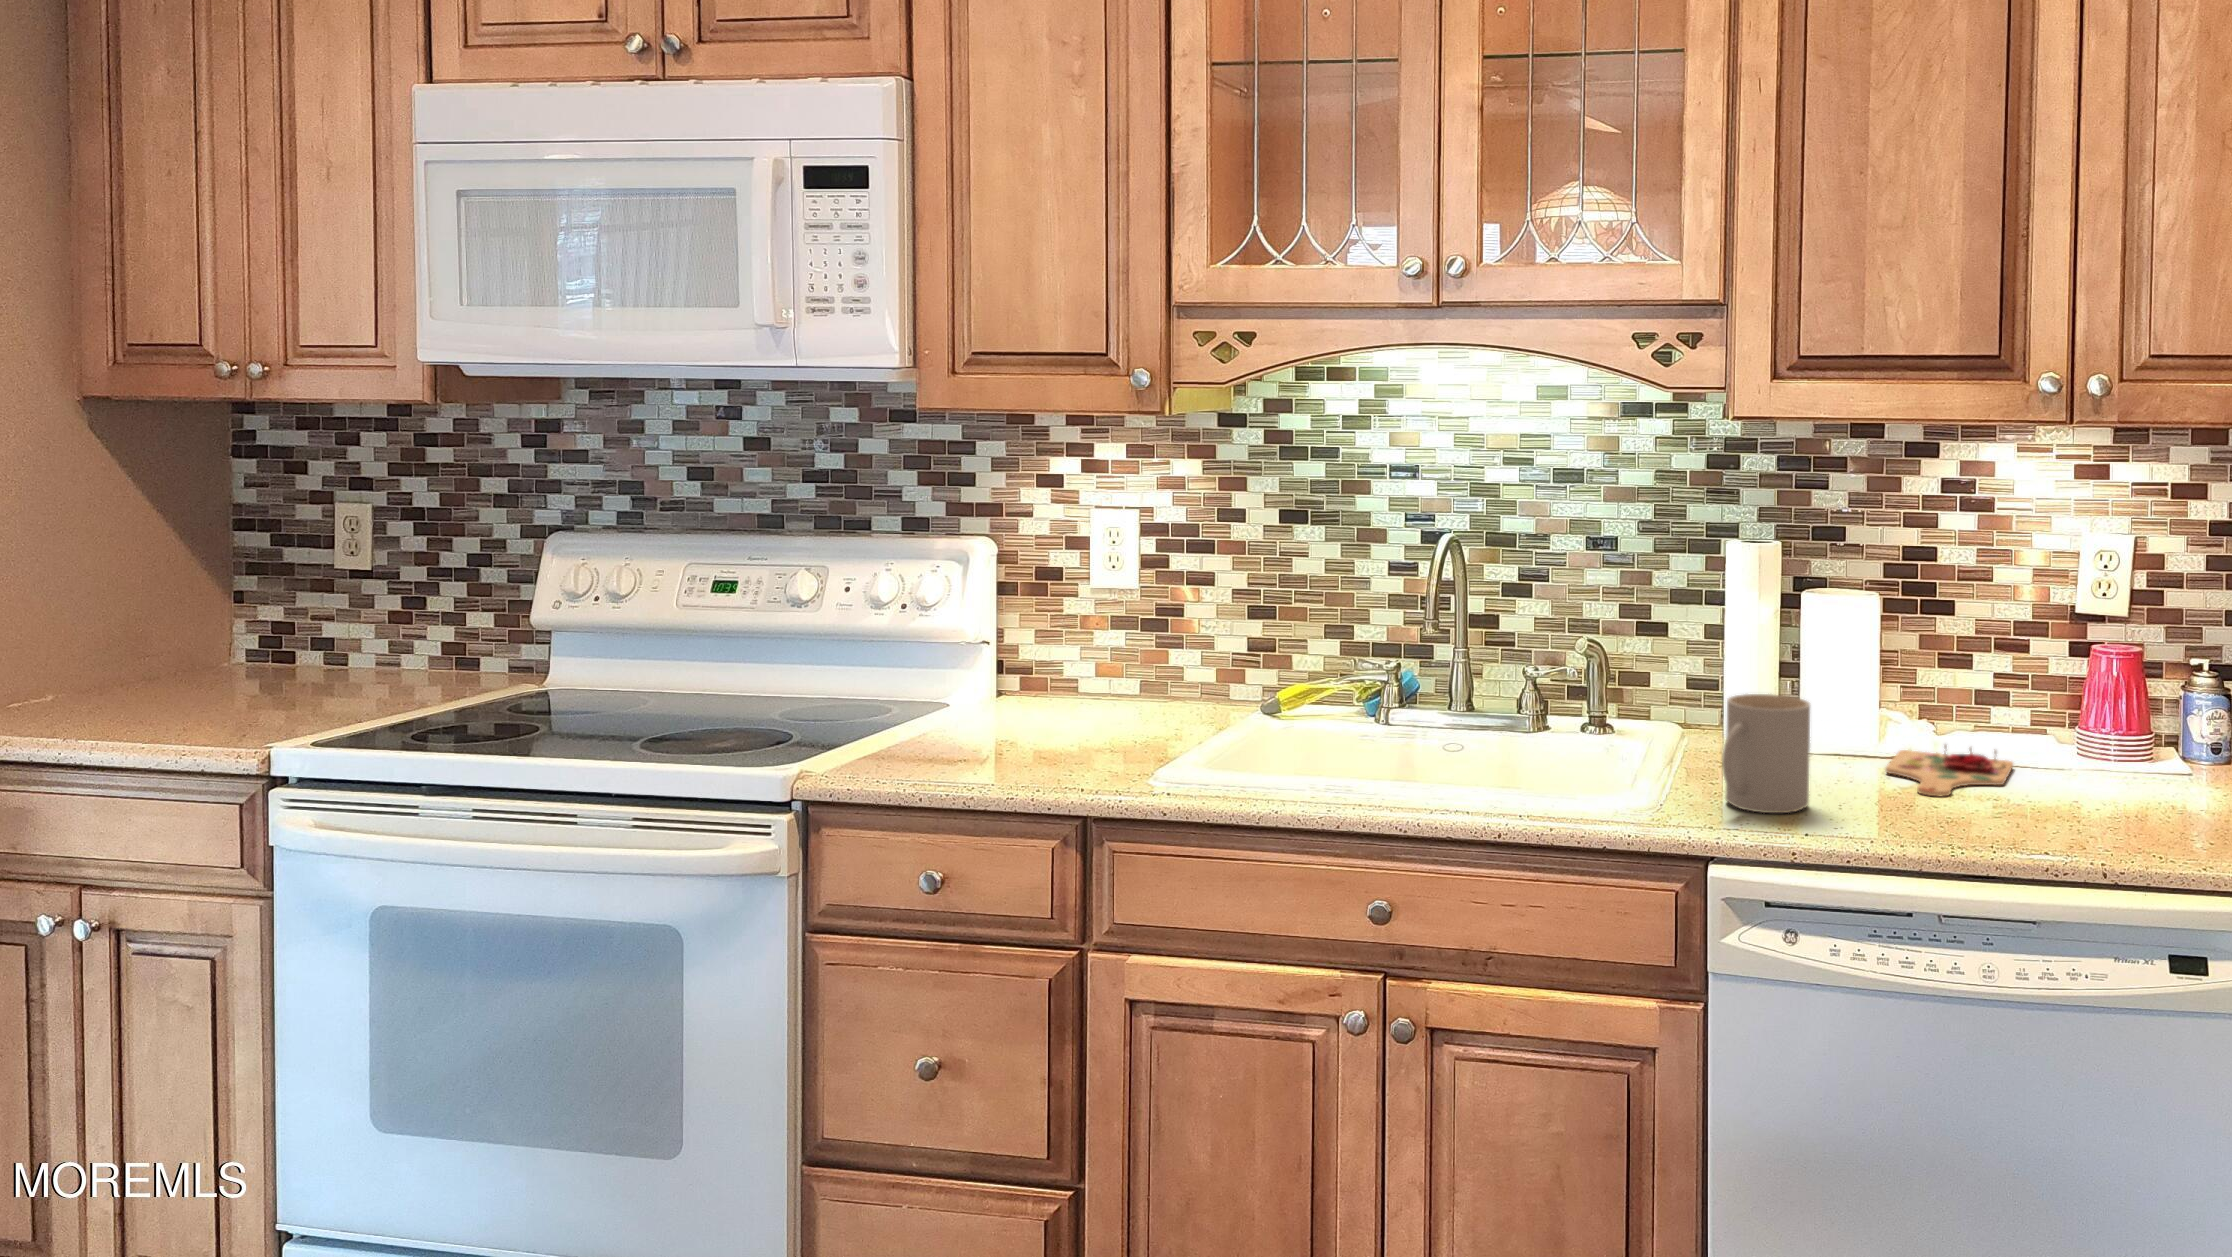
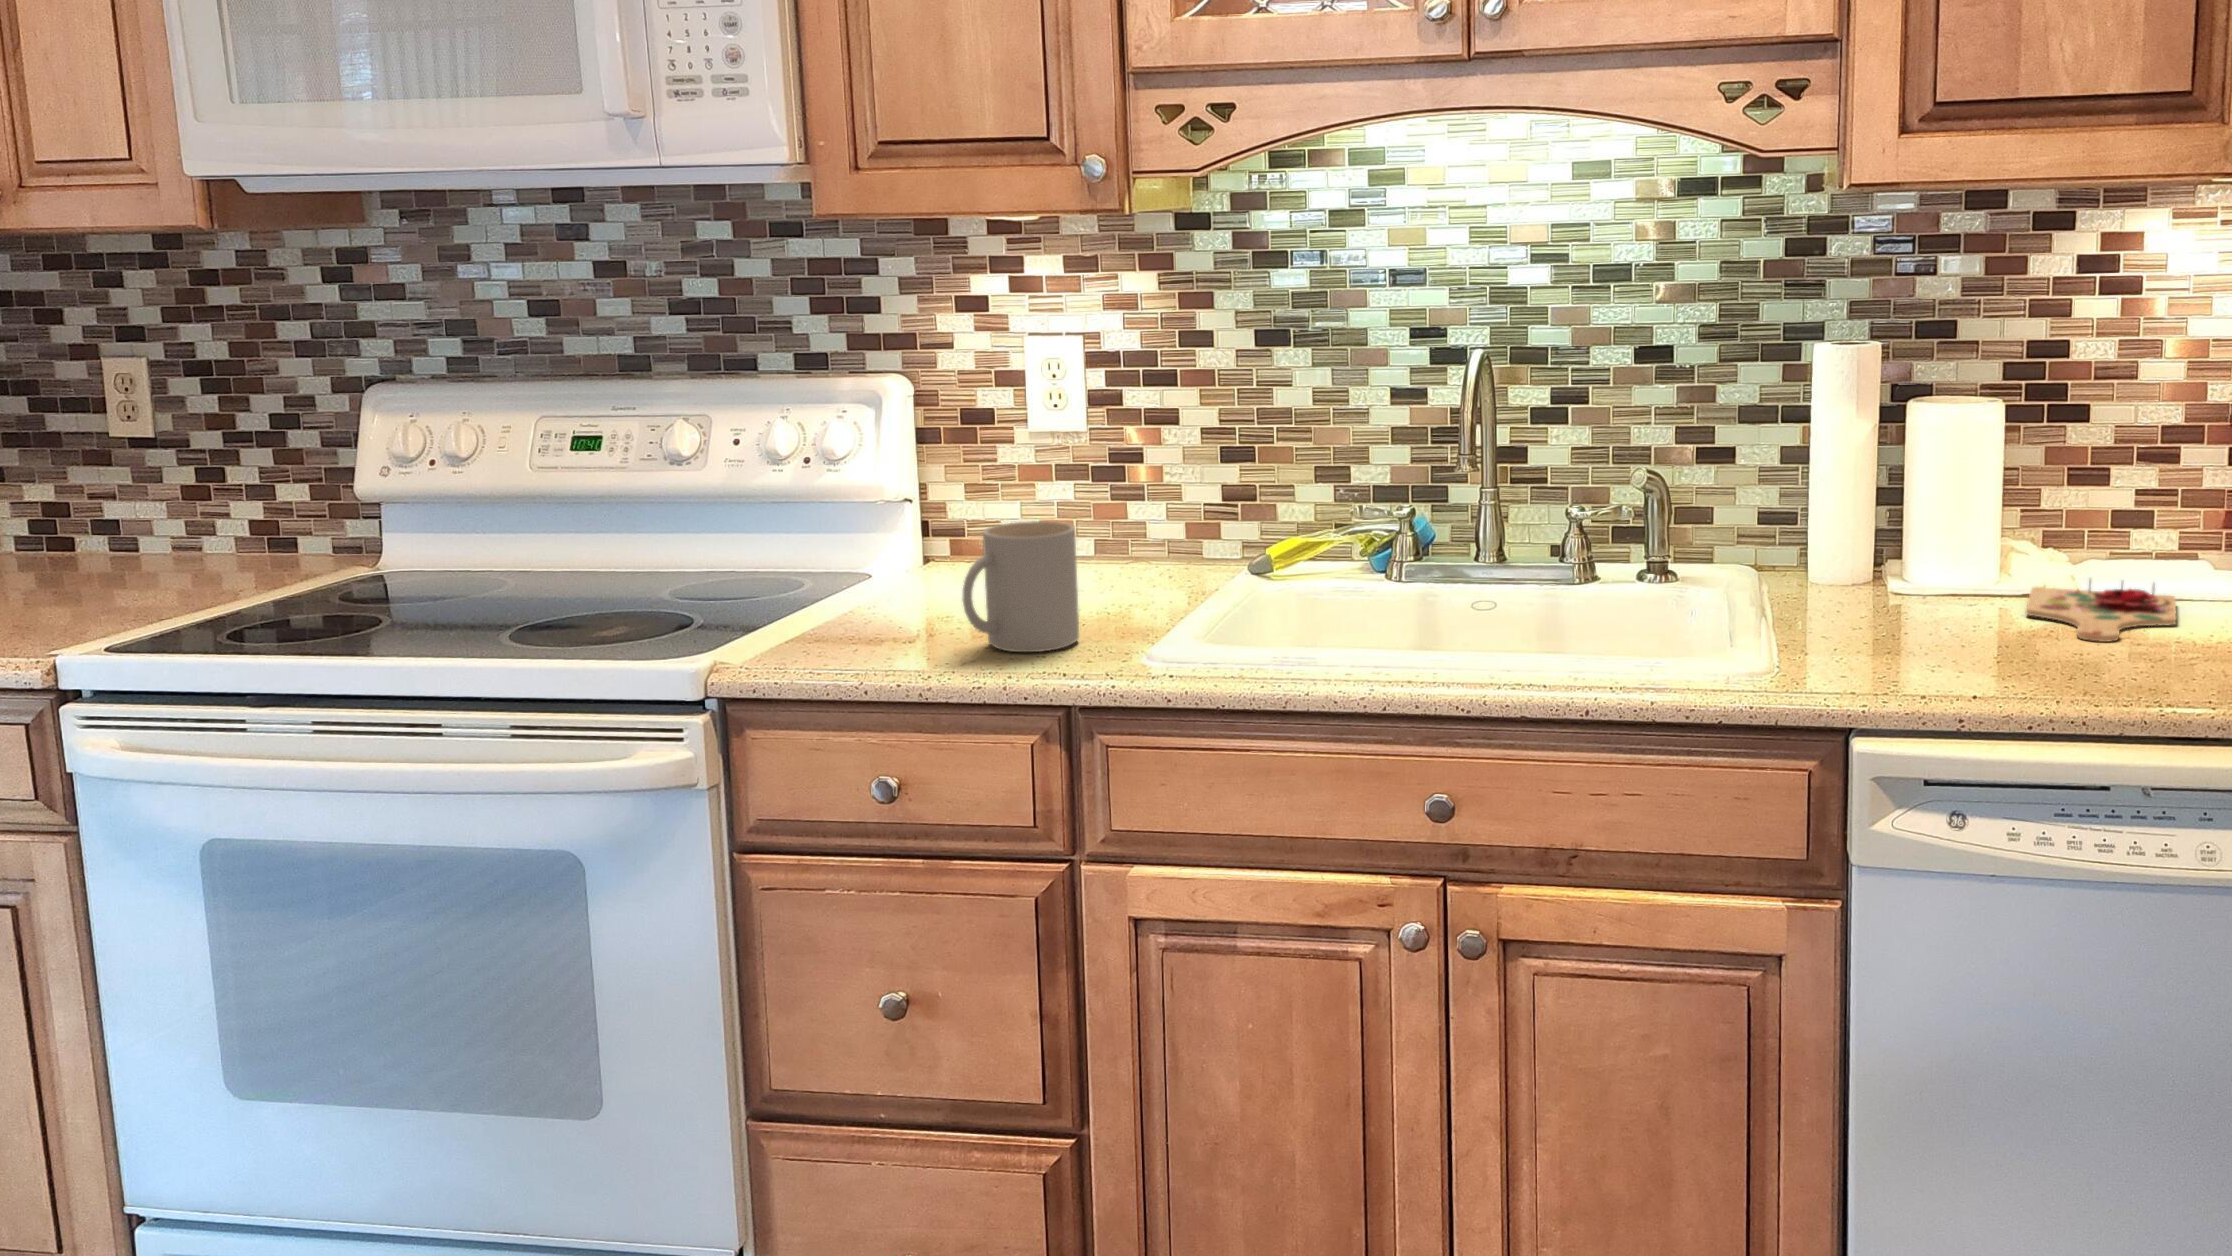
mug: present [1722,694,1810,813] -> present [962,521,1079,652]

